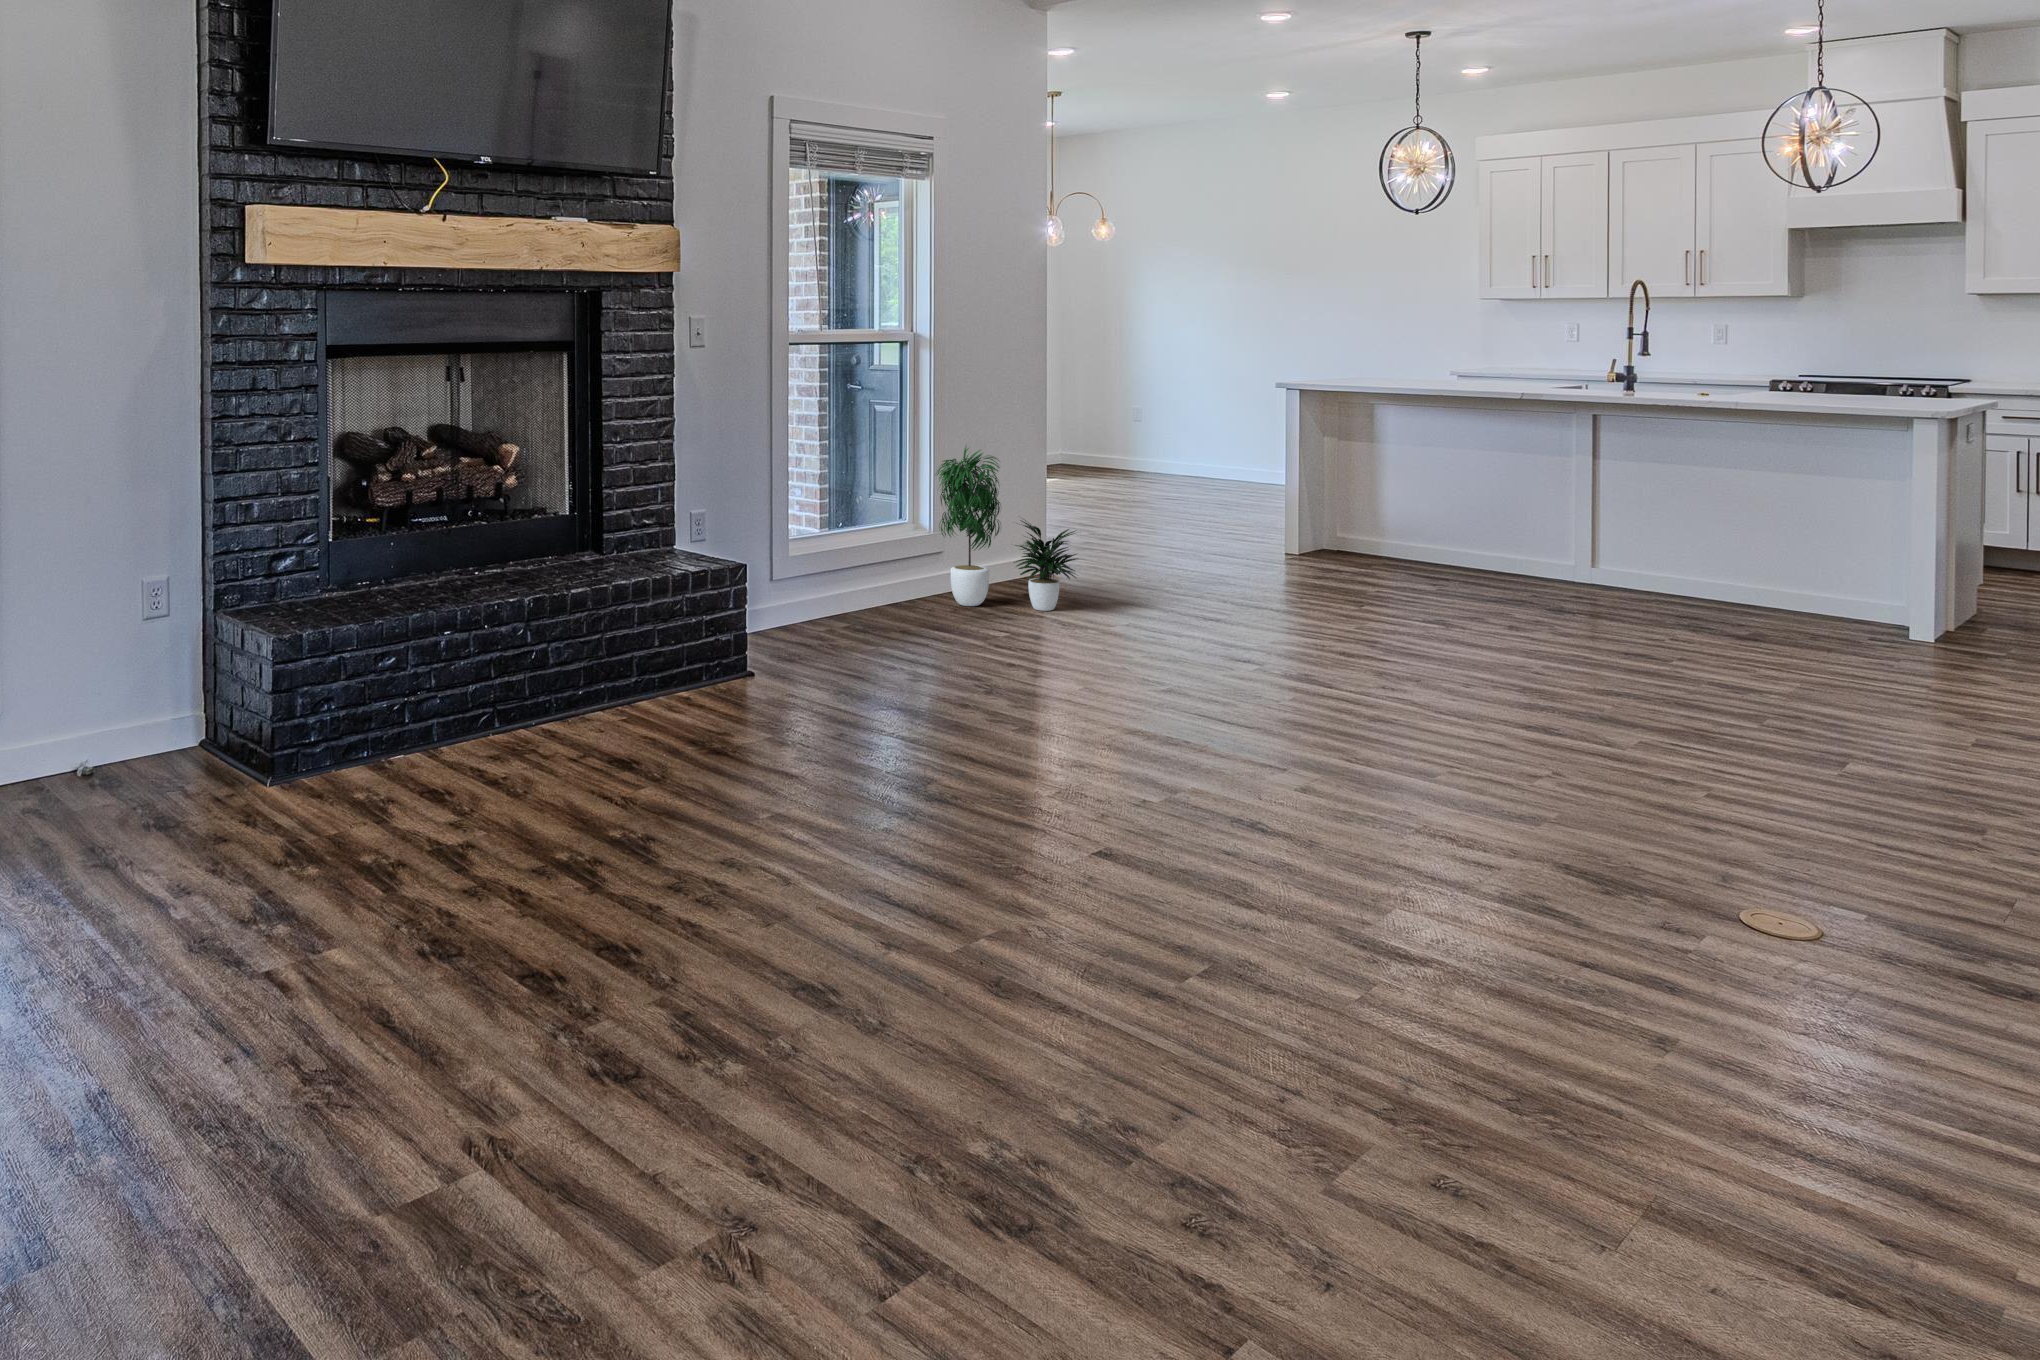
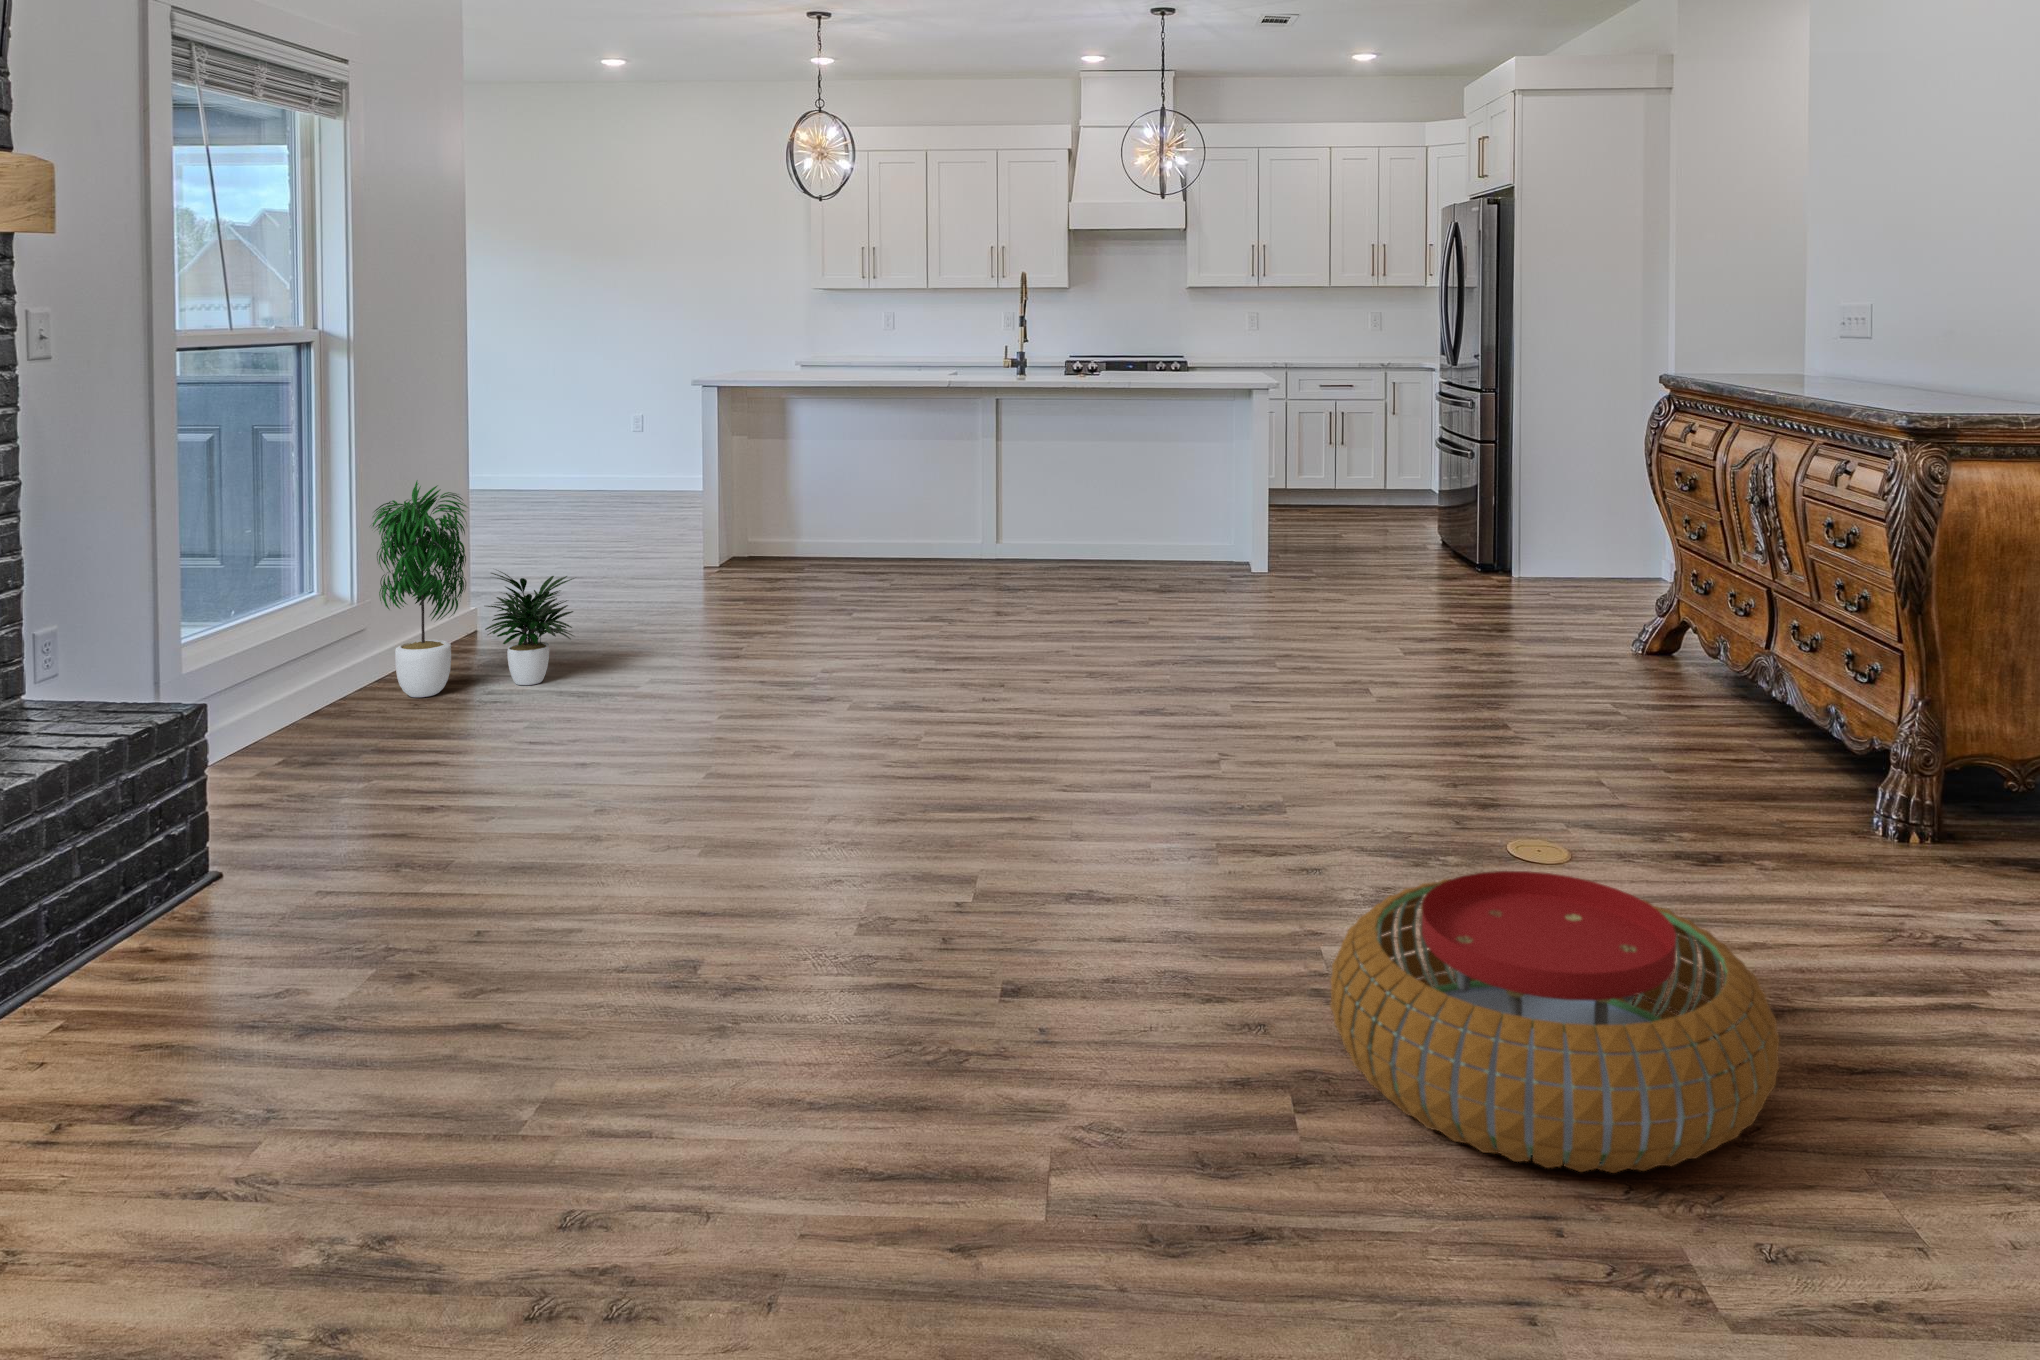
pouf: none [1247,836,1672,1098] -> present [1330,871,1779,1173]

